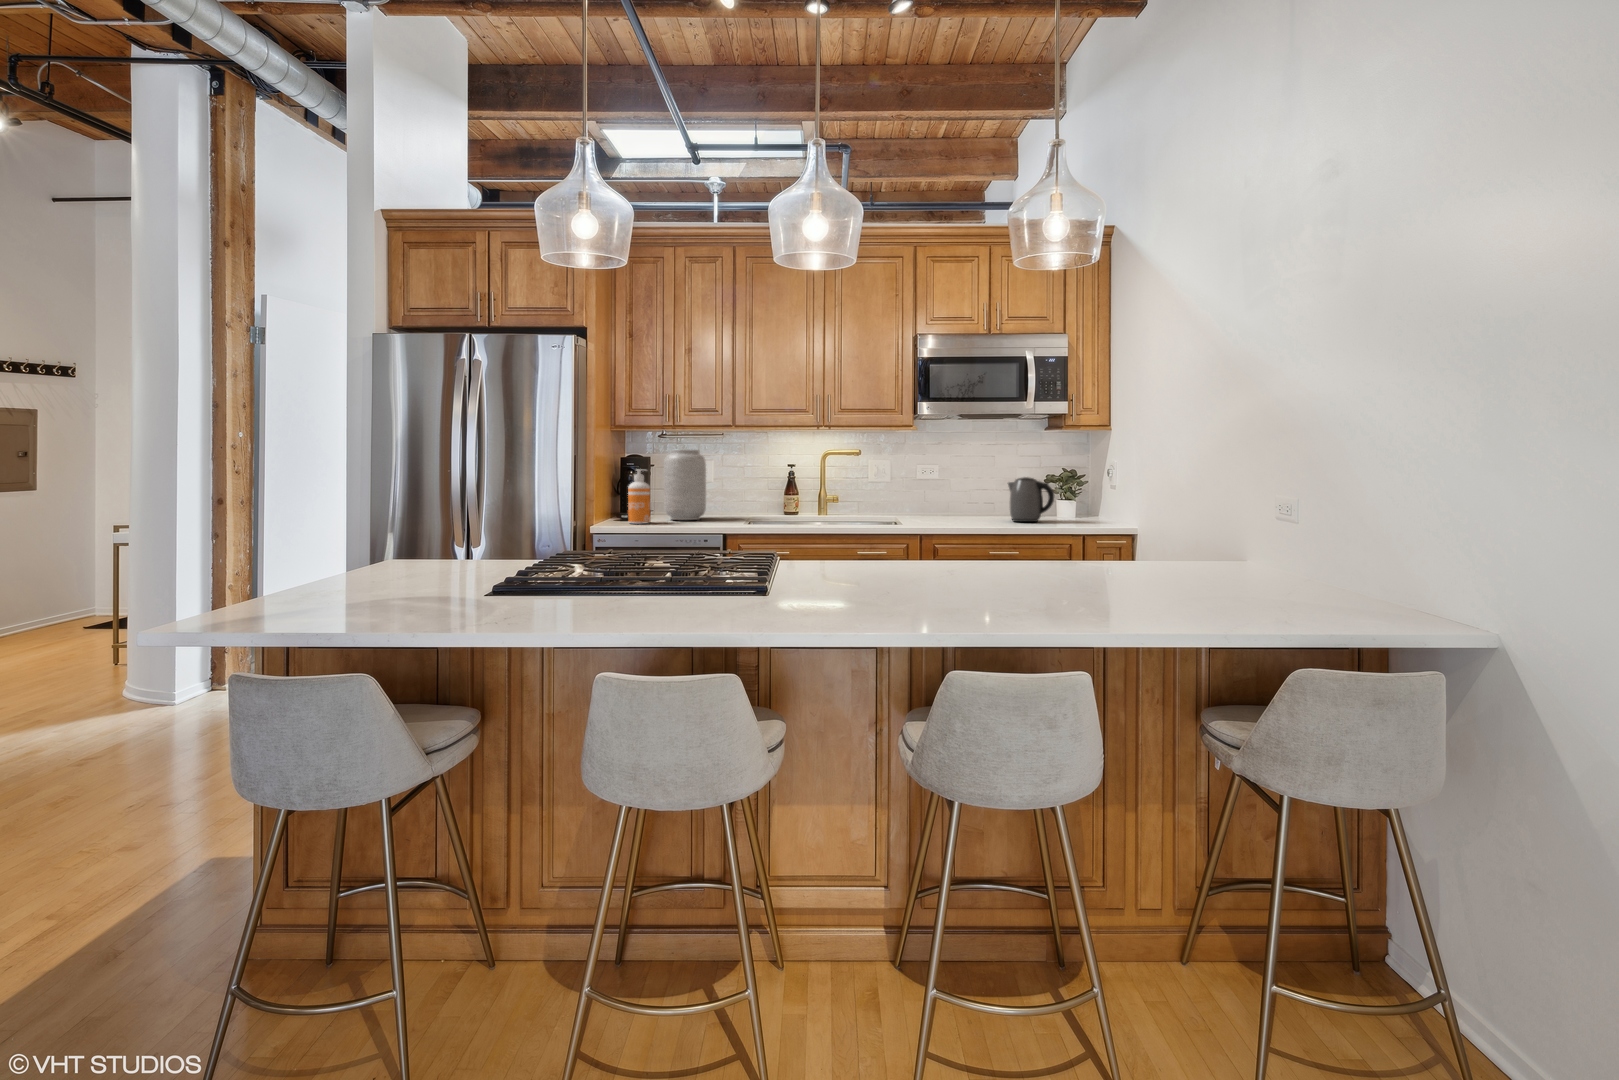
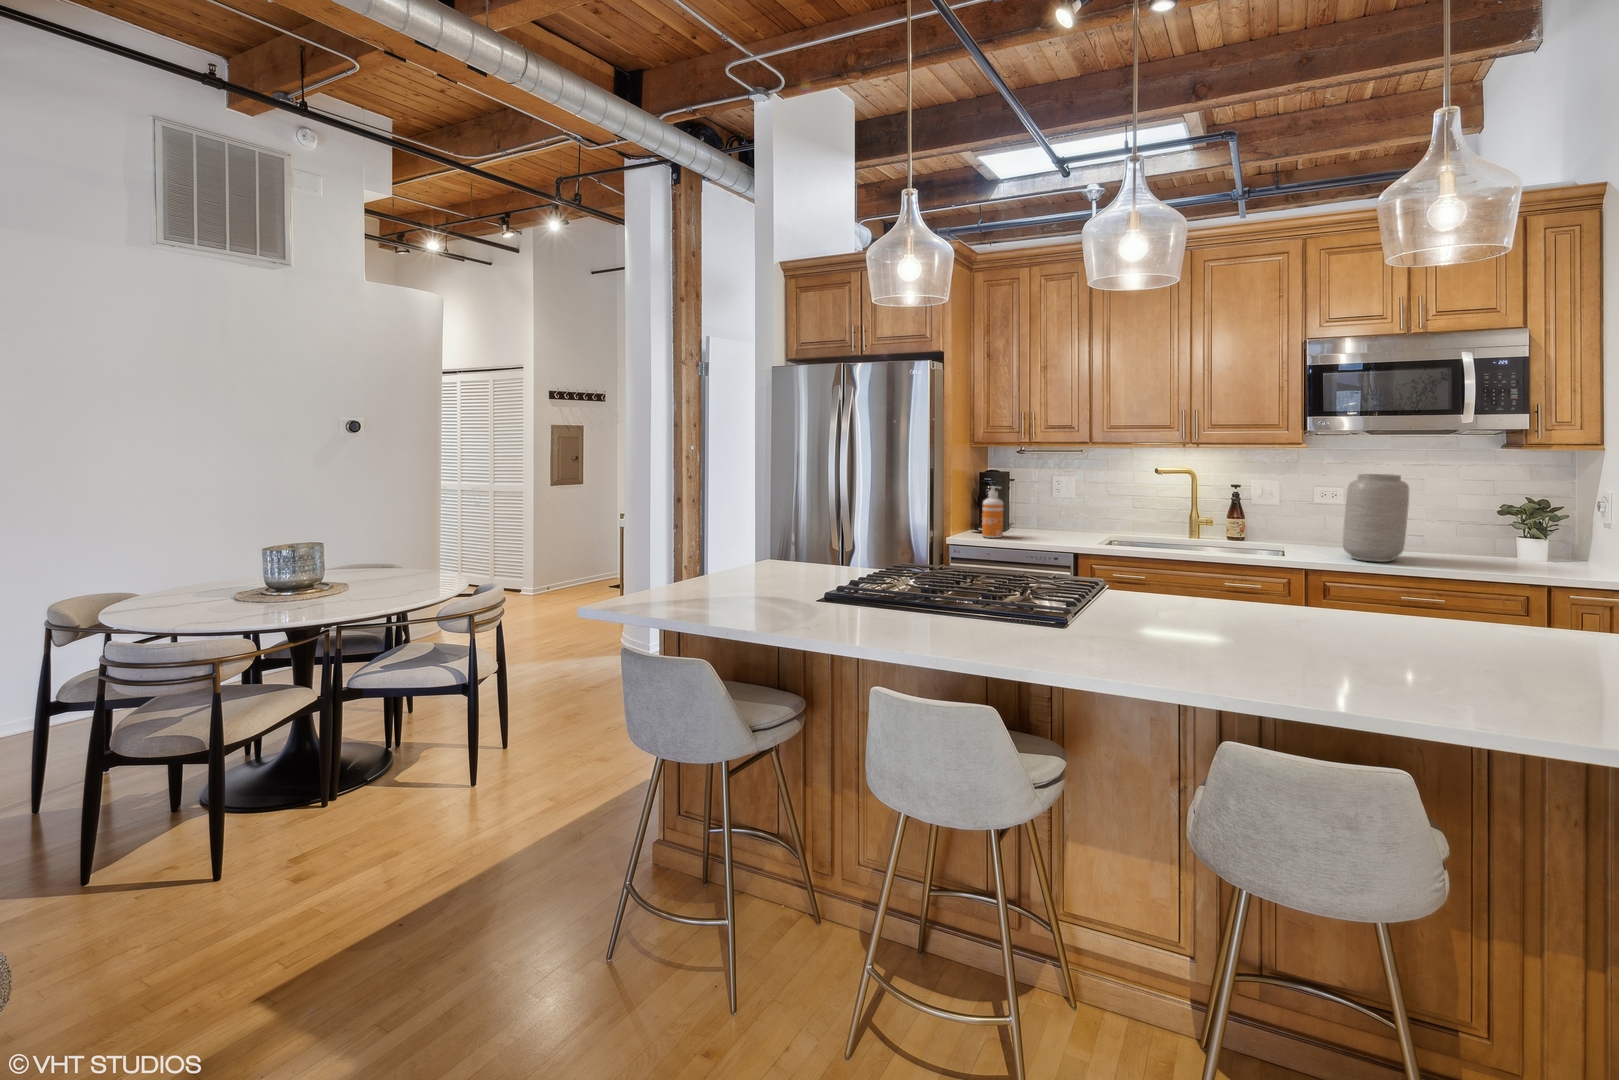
vase: present [664,449,706,520] -> present [1343,474,1409,562]
kettle: present [1008,477,1054,522] -> none [1424,503,1494,557]

